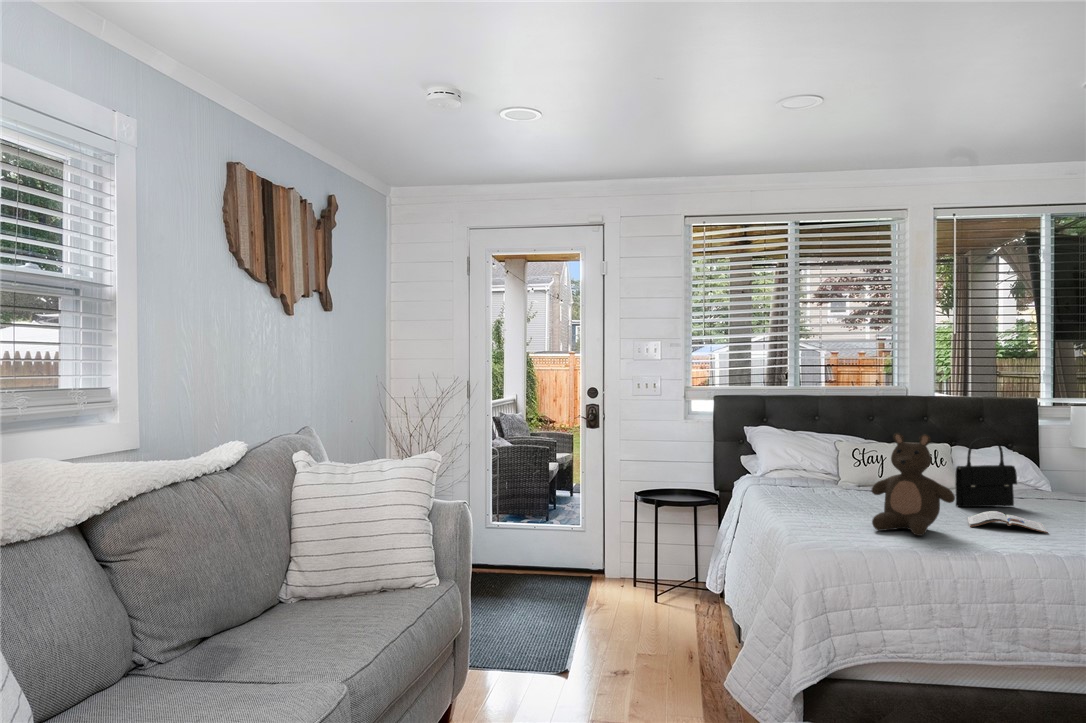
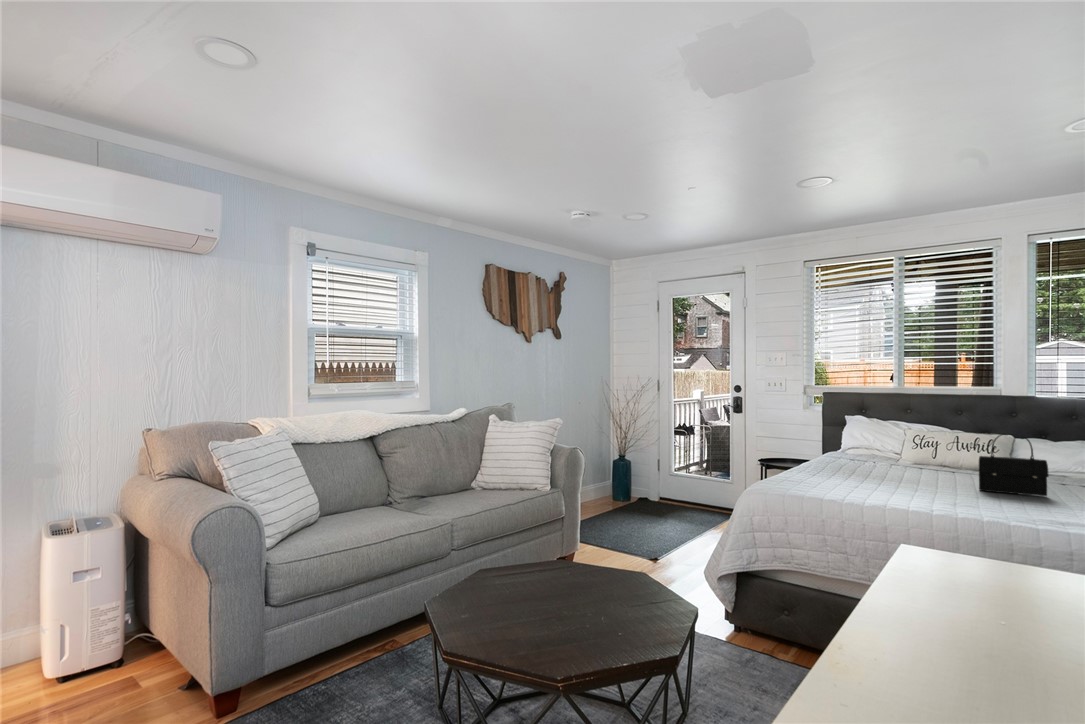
stuffed bear: present [872,433,955,536] -> none [840,423,912,502]
magazine: present [968,511,1048,533] -> none [944,494,1030,517]

